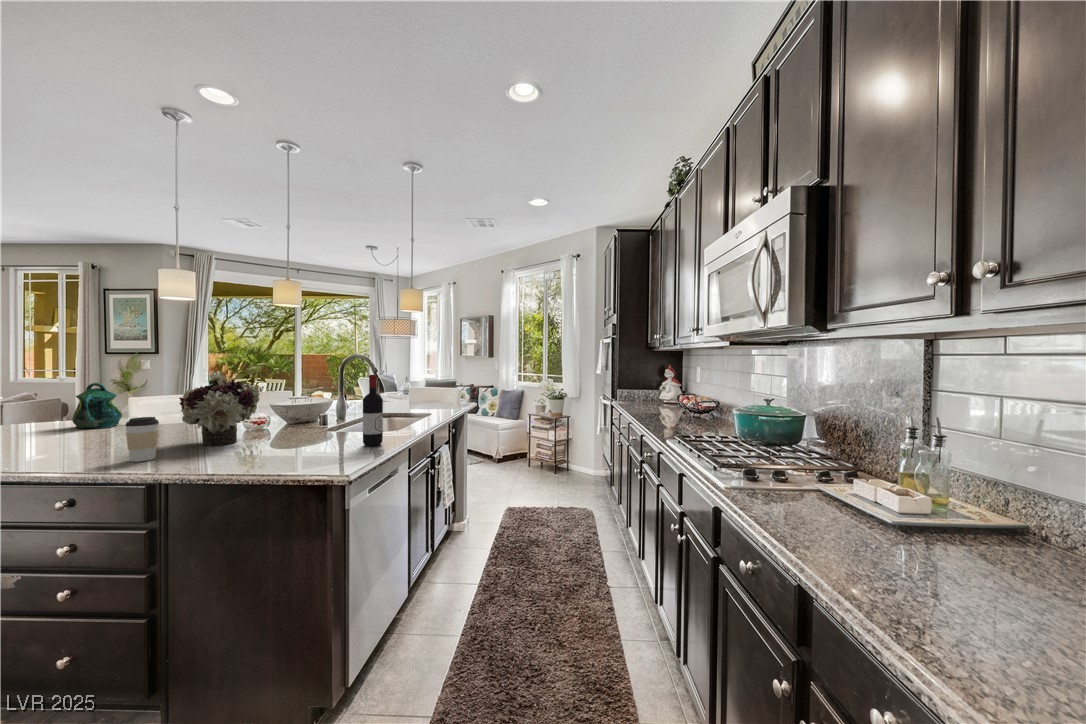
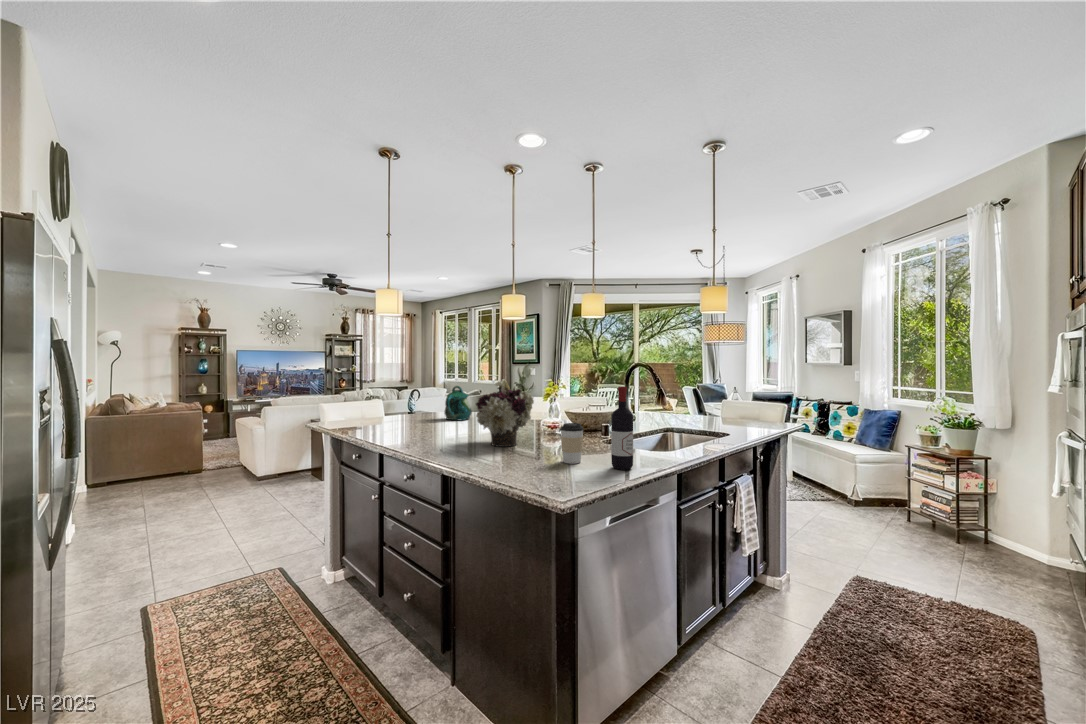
coffee cup: present [125,417,159,462] -> present [561,423,583,464]

